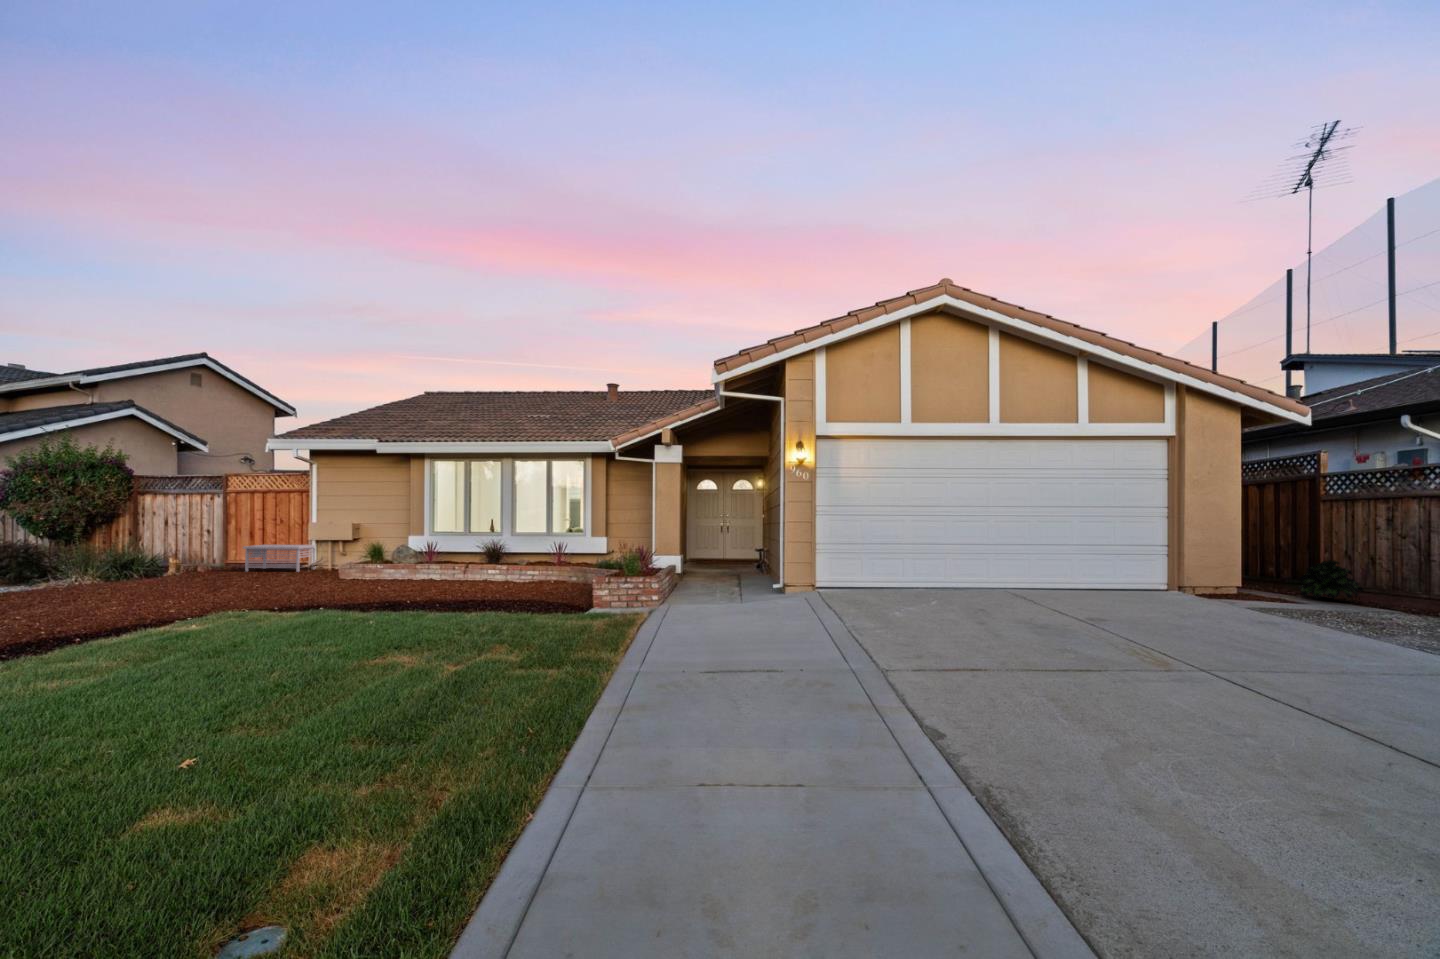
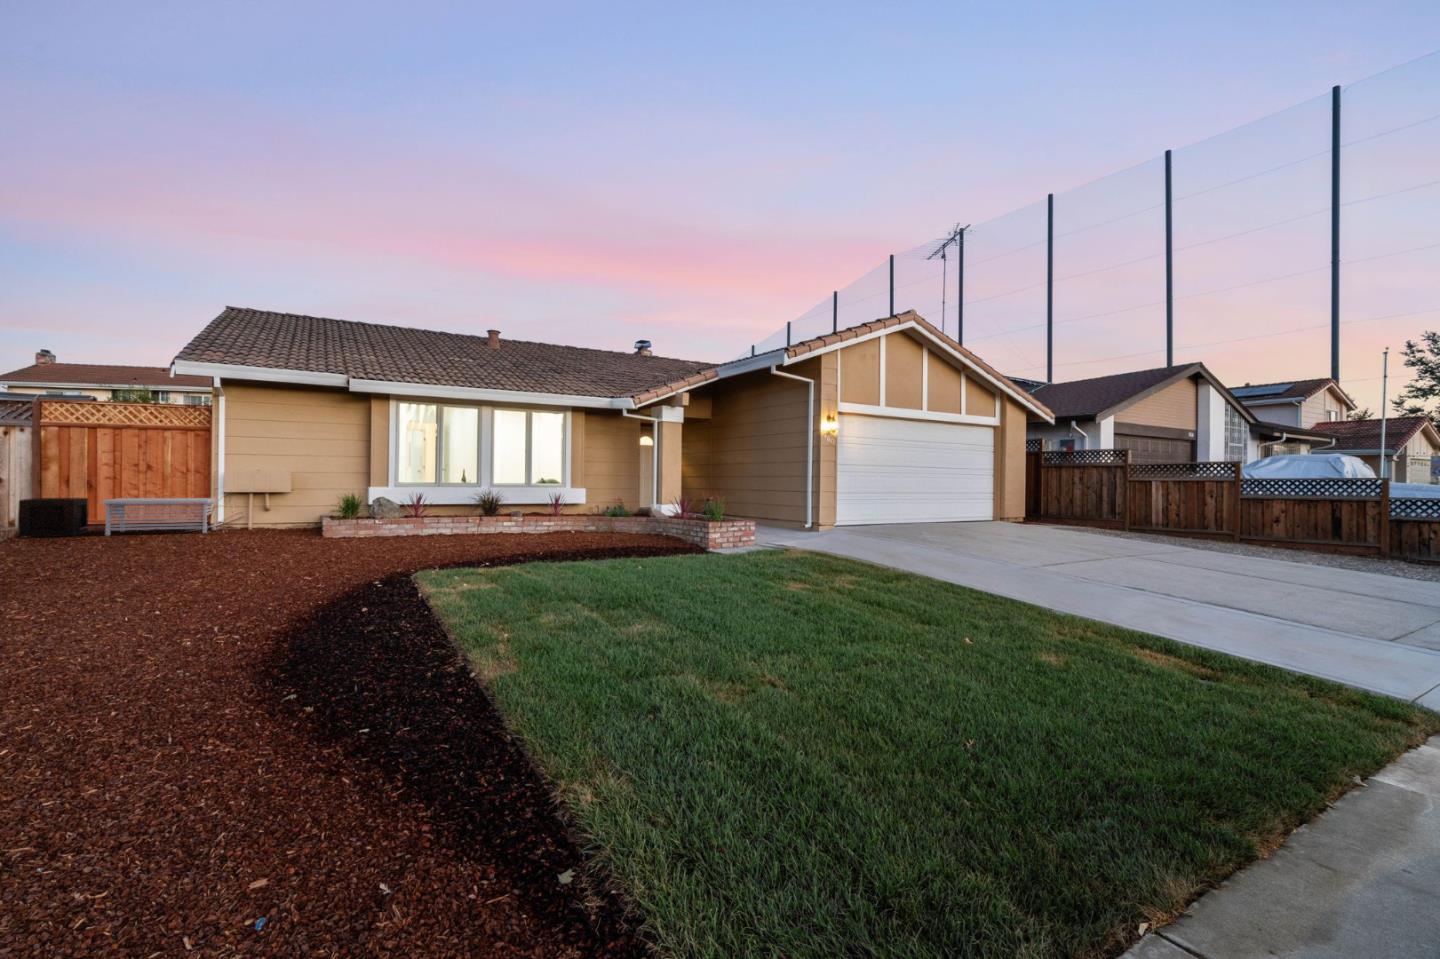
wooden crate: none [206,544,249,571] -> present [18,498,89,537]
potted plant: present [1298,560,1363,598] -> none [1036,501,1067,523]

